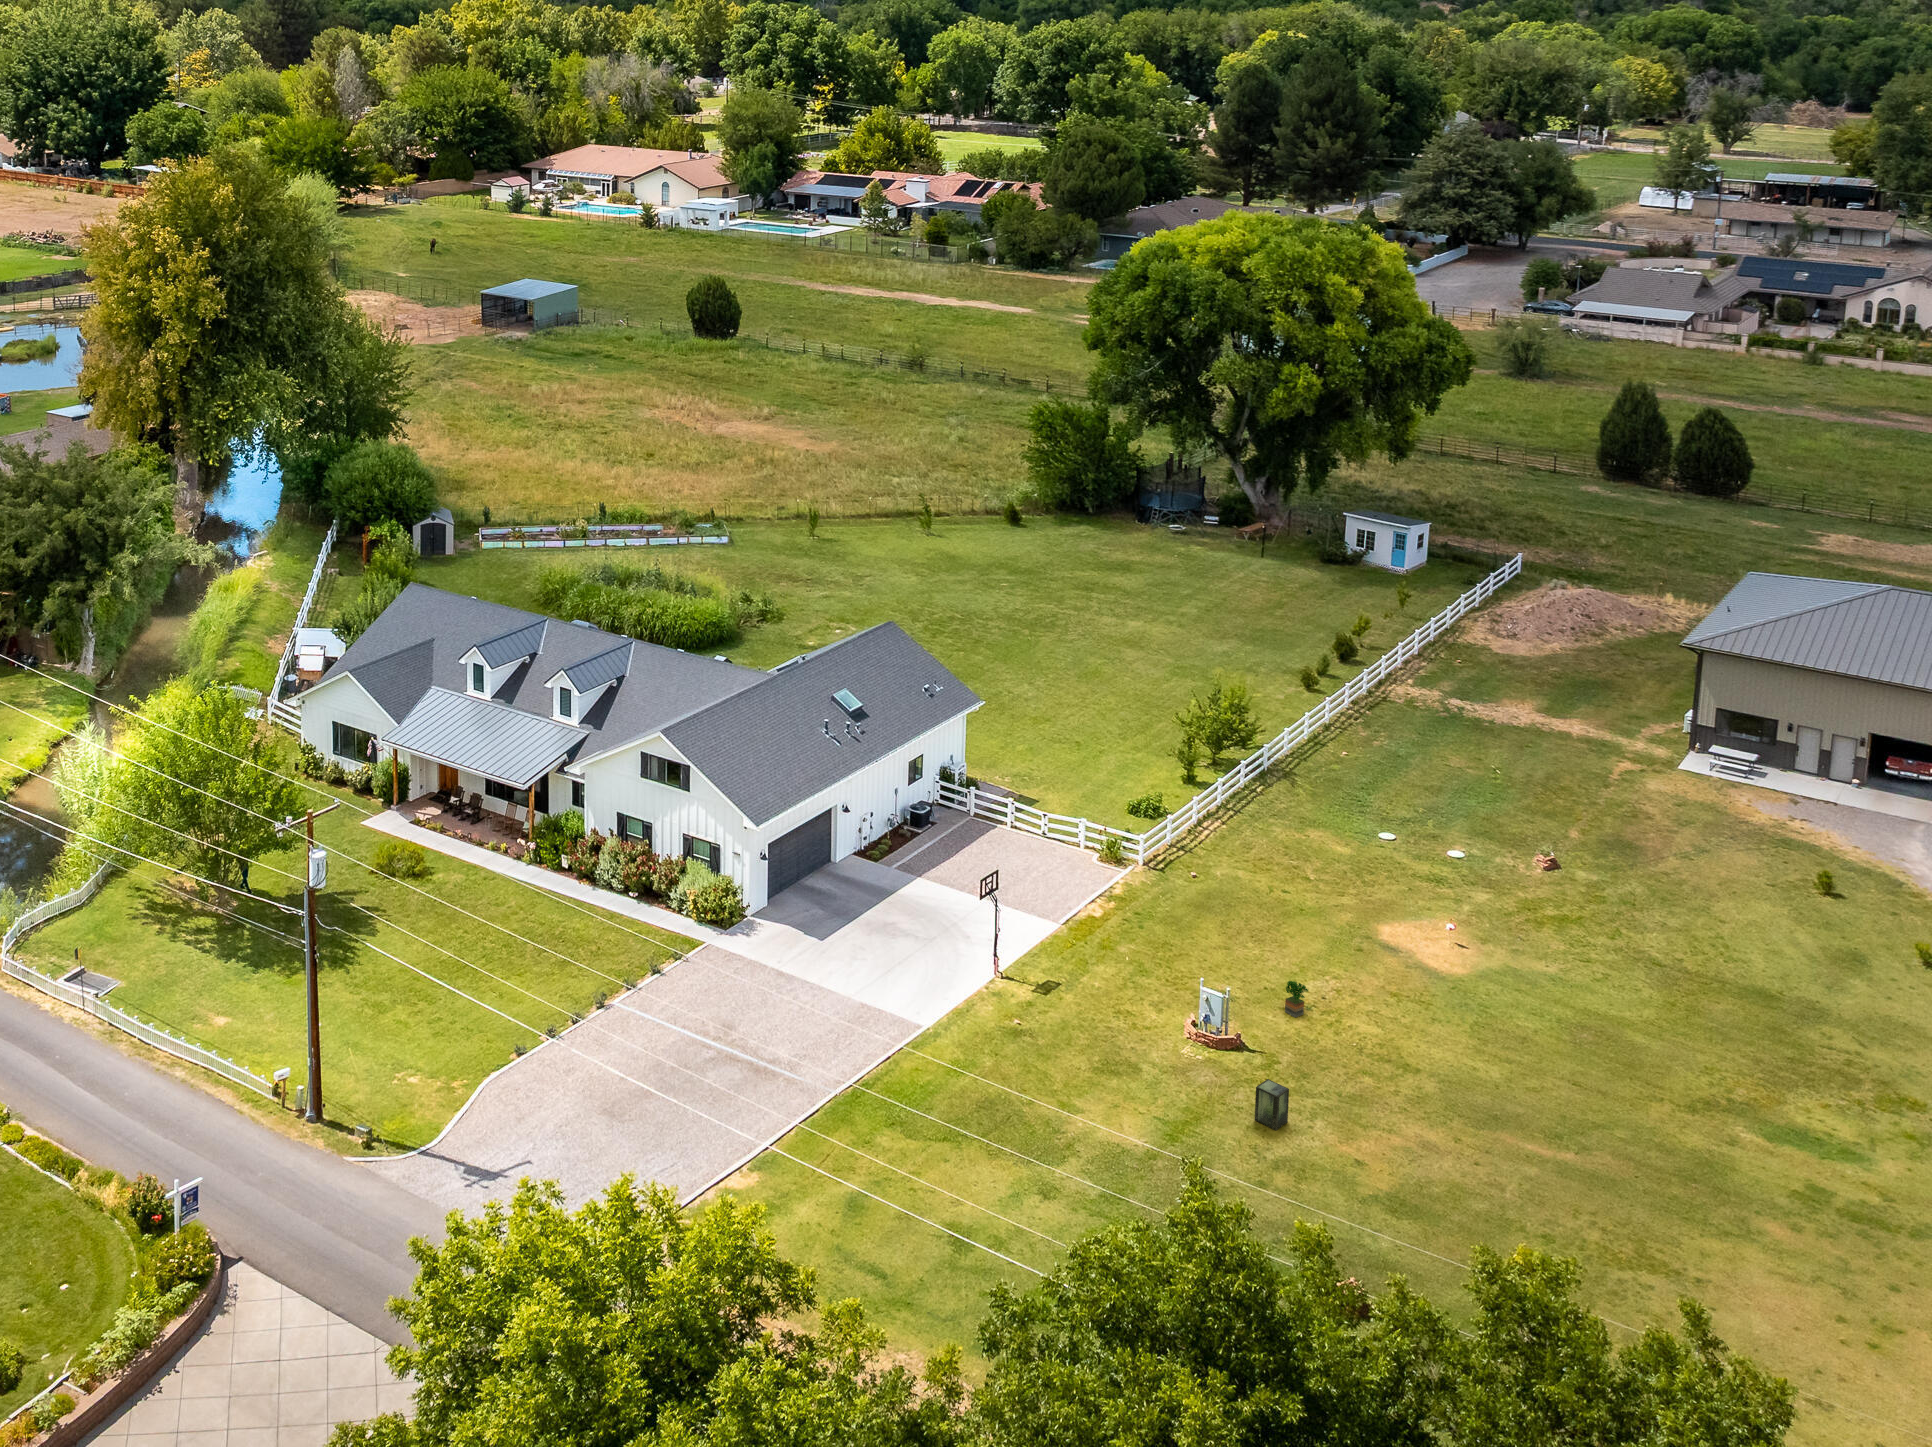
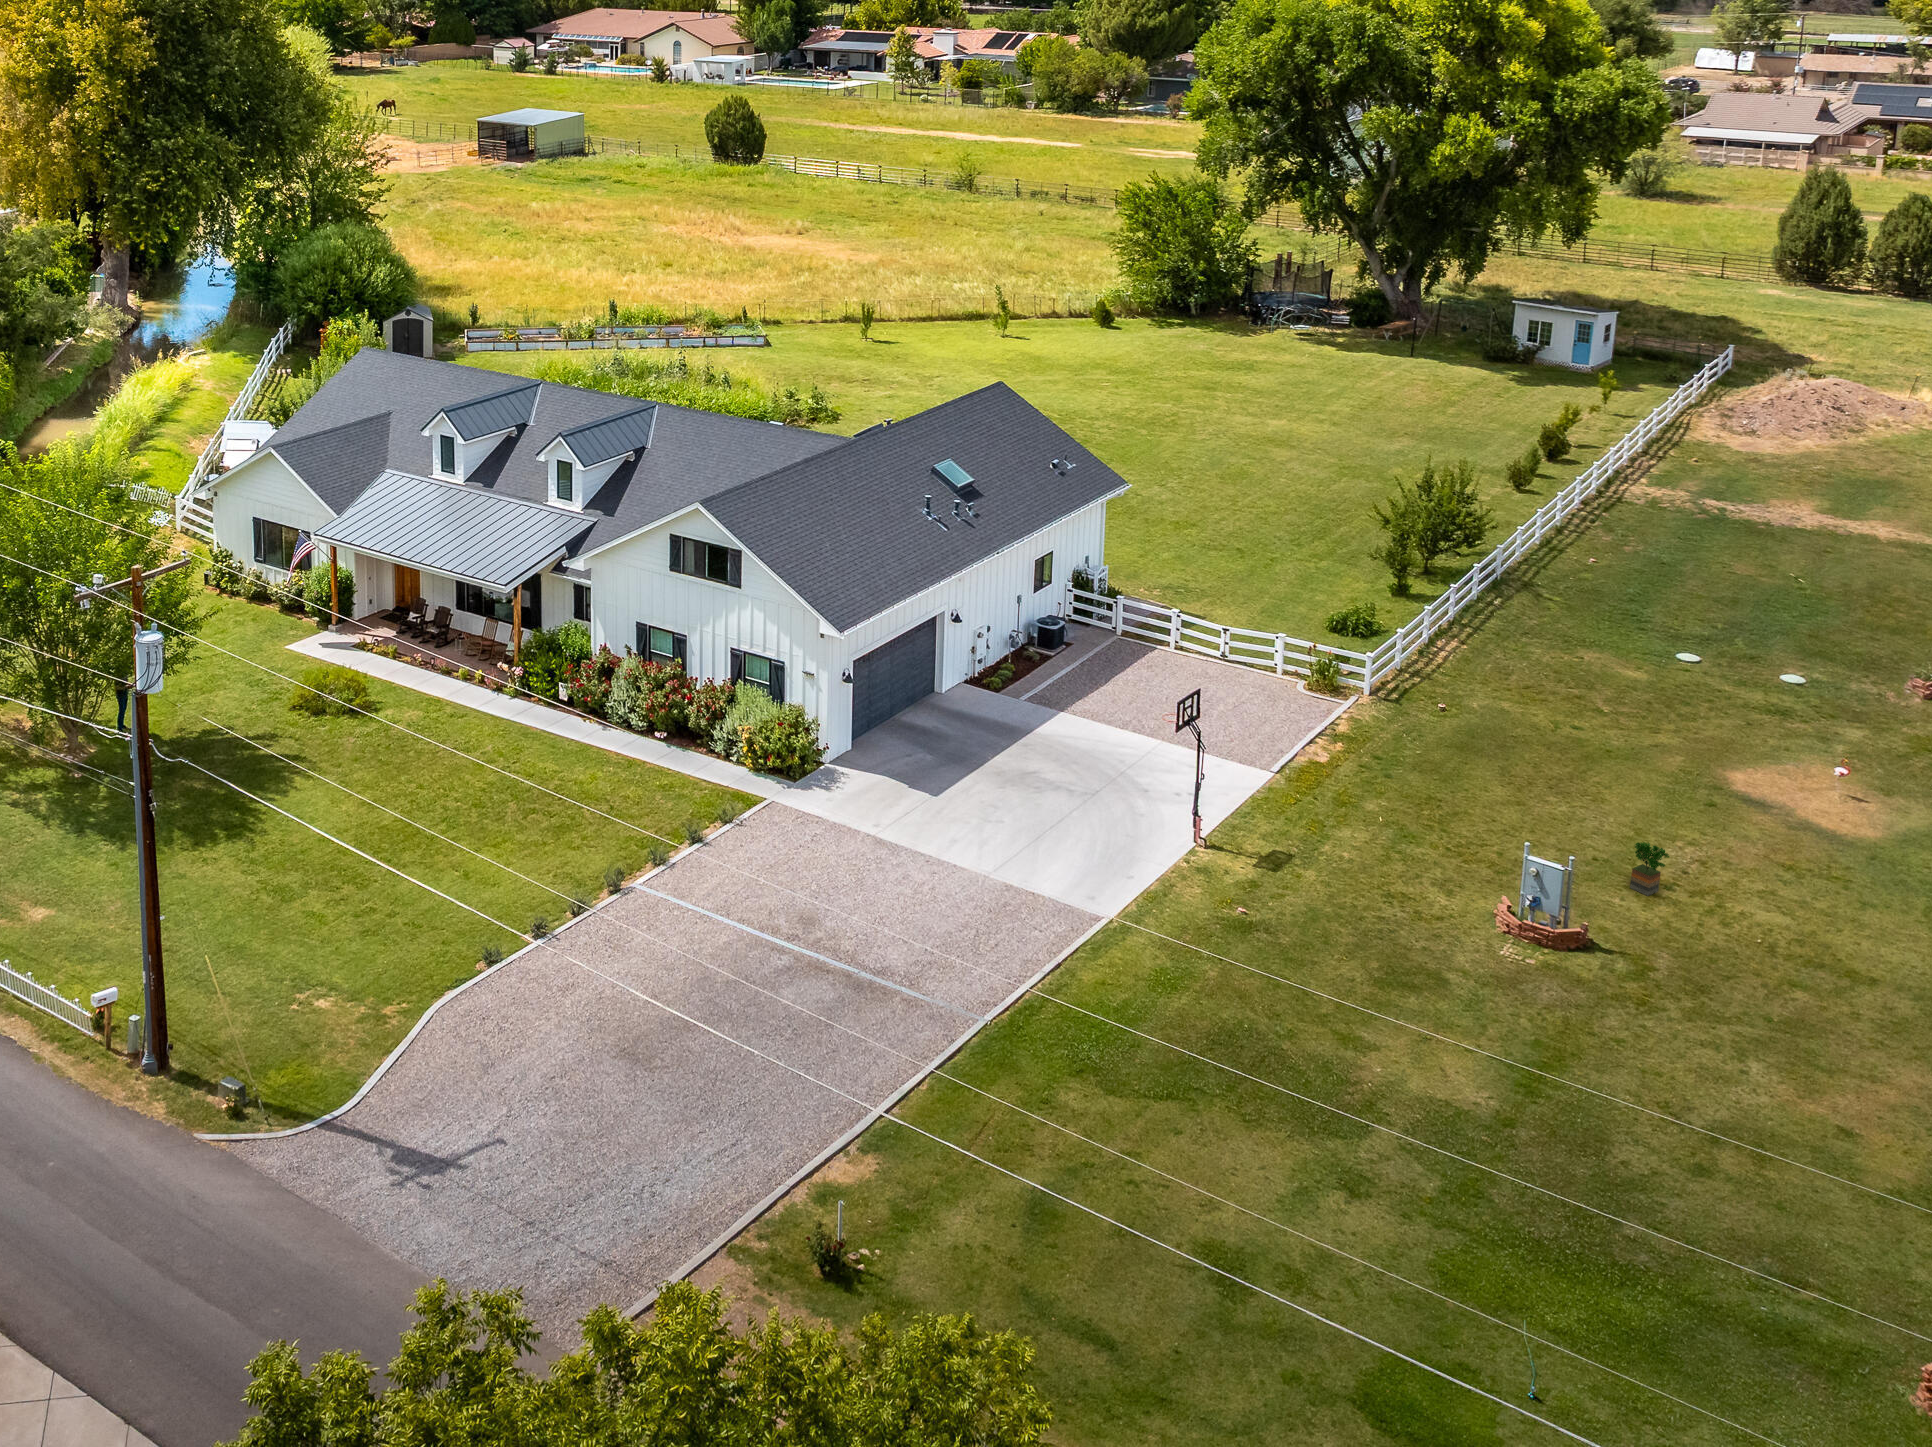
storage box: present [1255,1079,1289,1130] -> none [1643,989,1702,1070]

